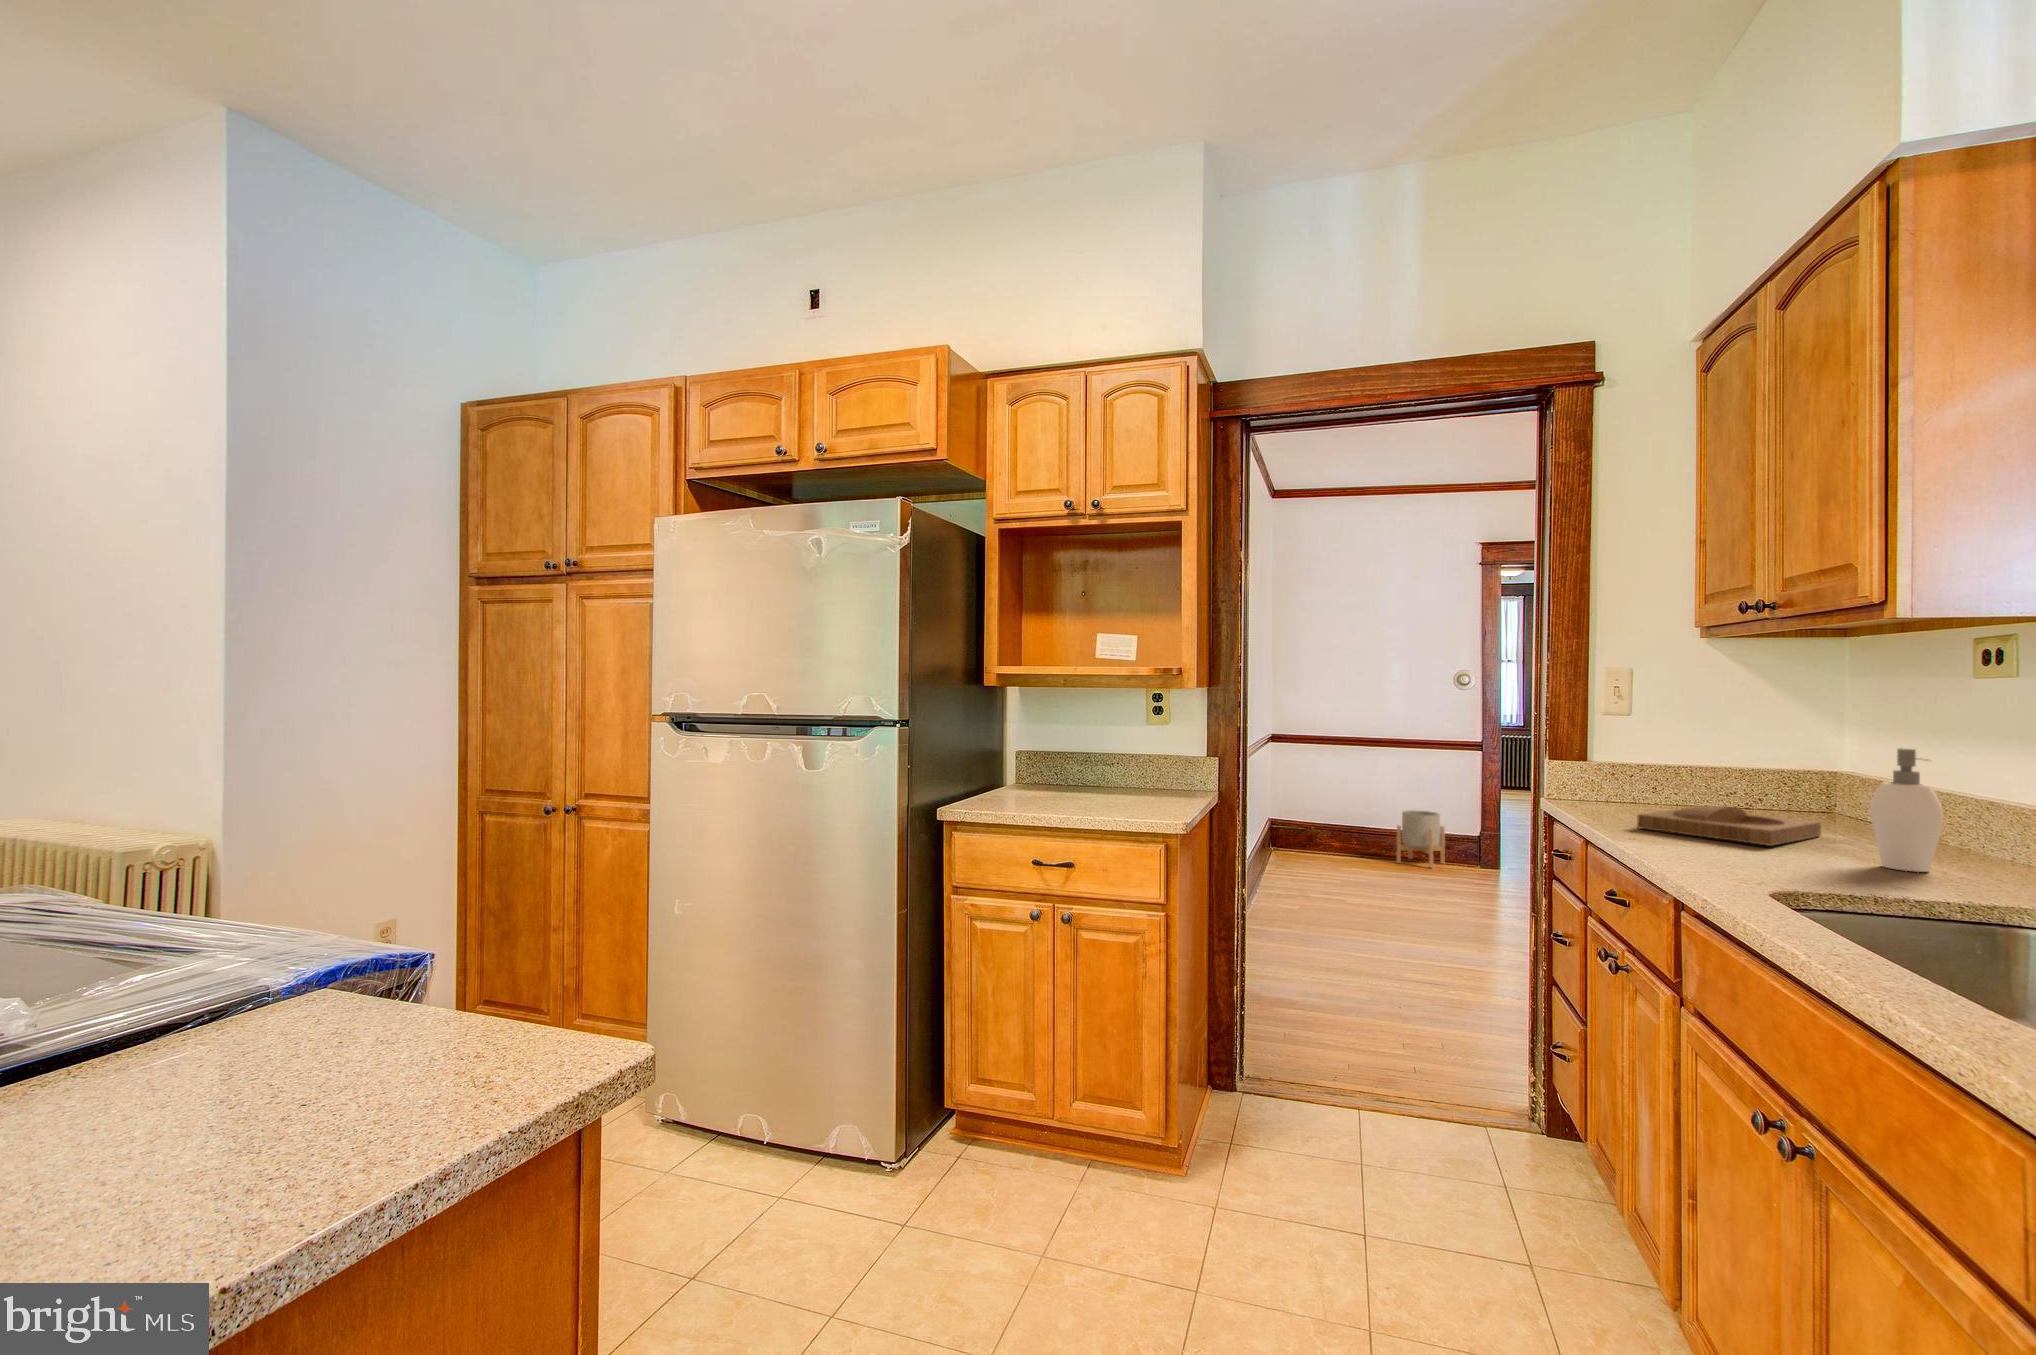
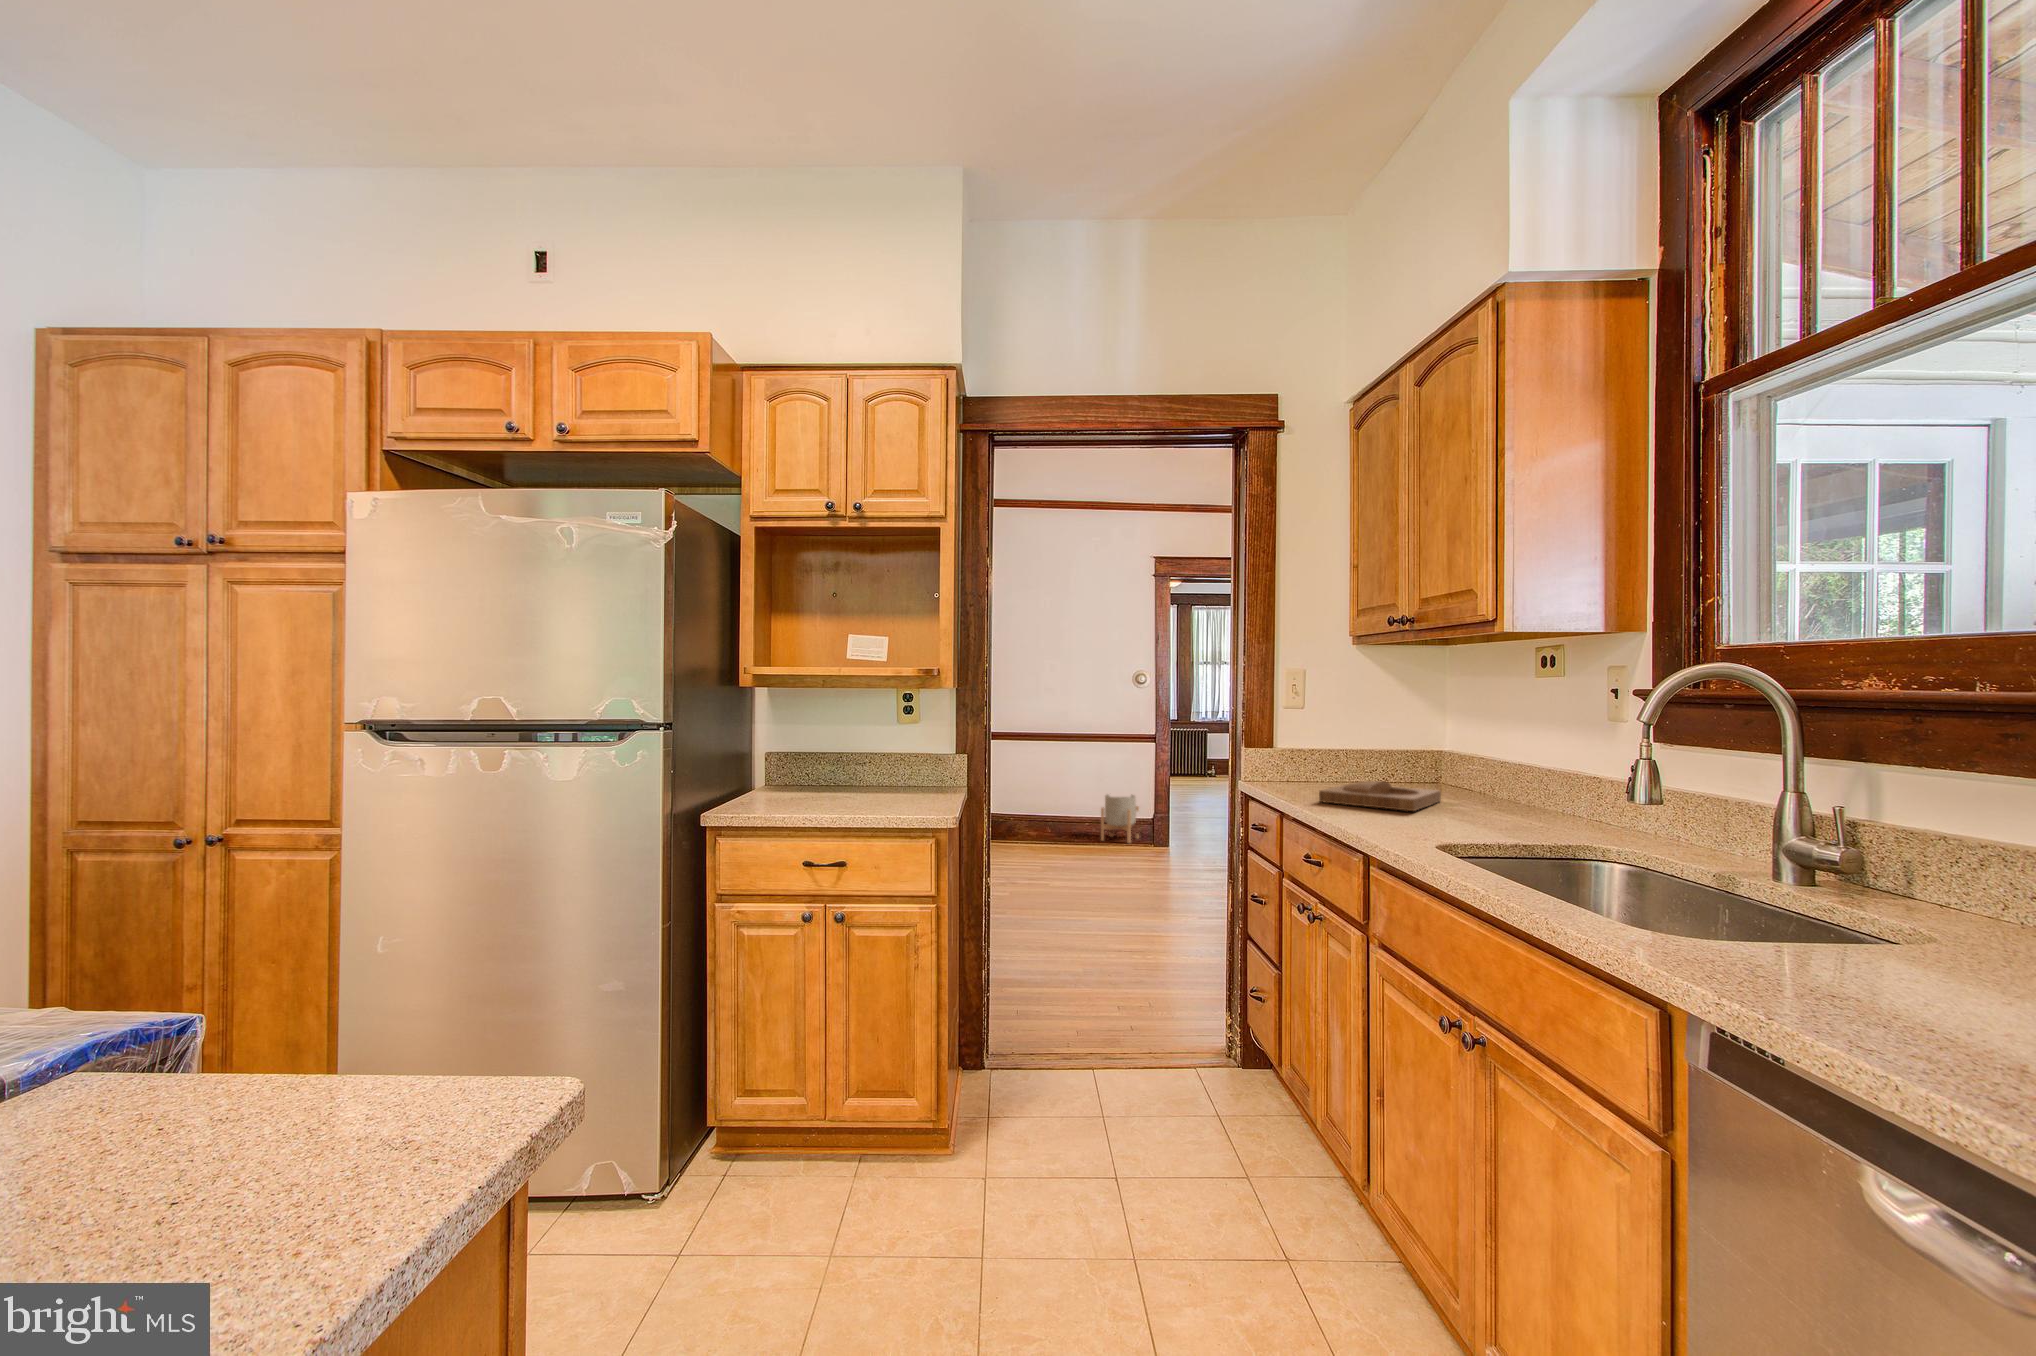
soap dispenser: present [1870,749,1943,872] -> none [1480,732,1526,825]

